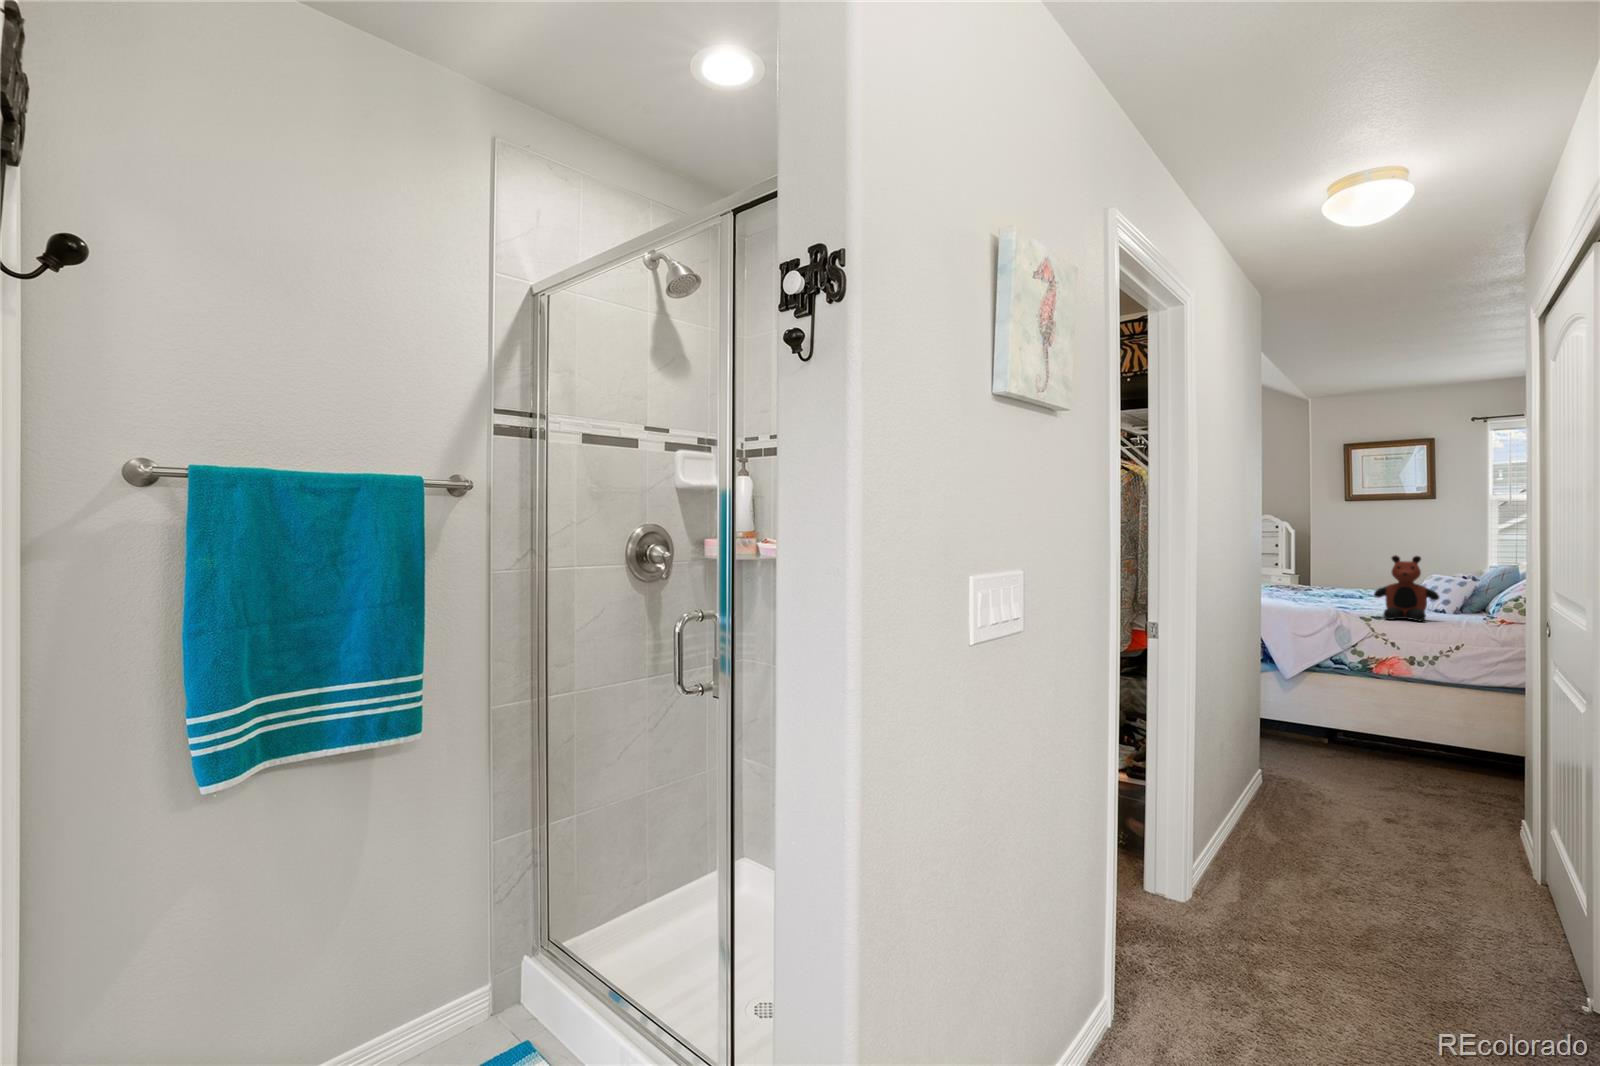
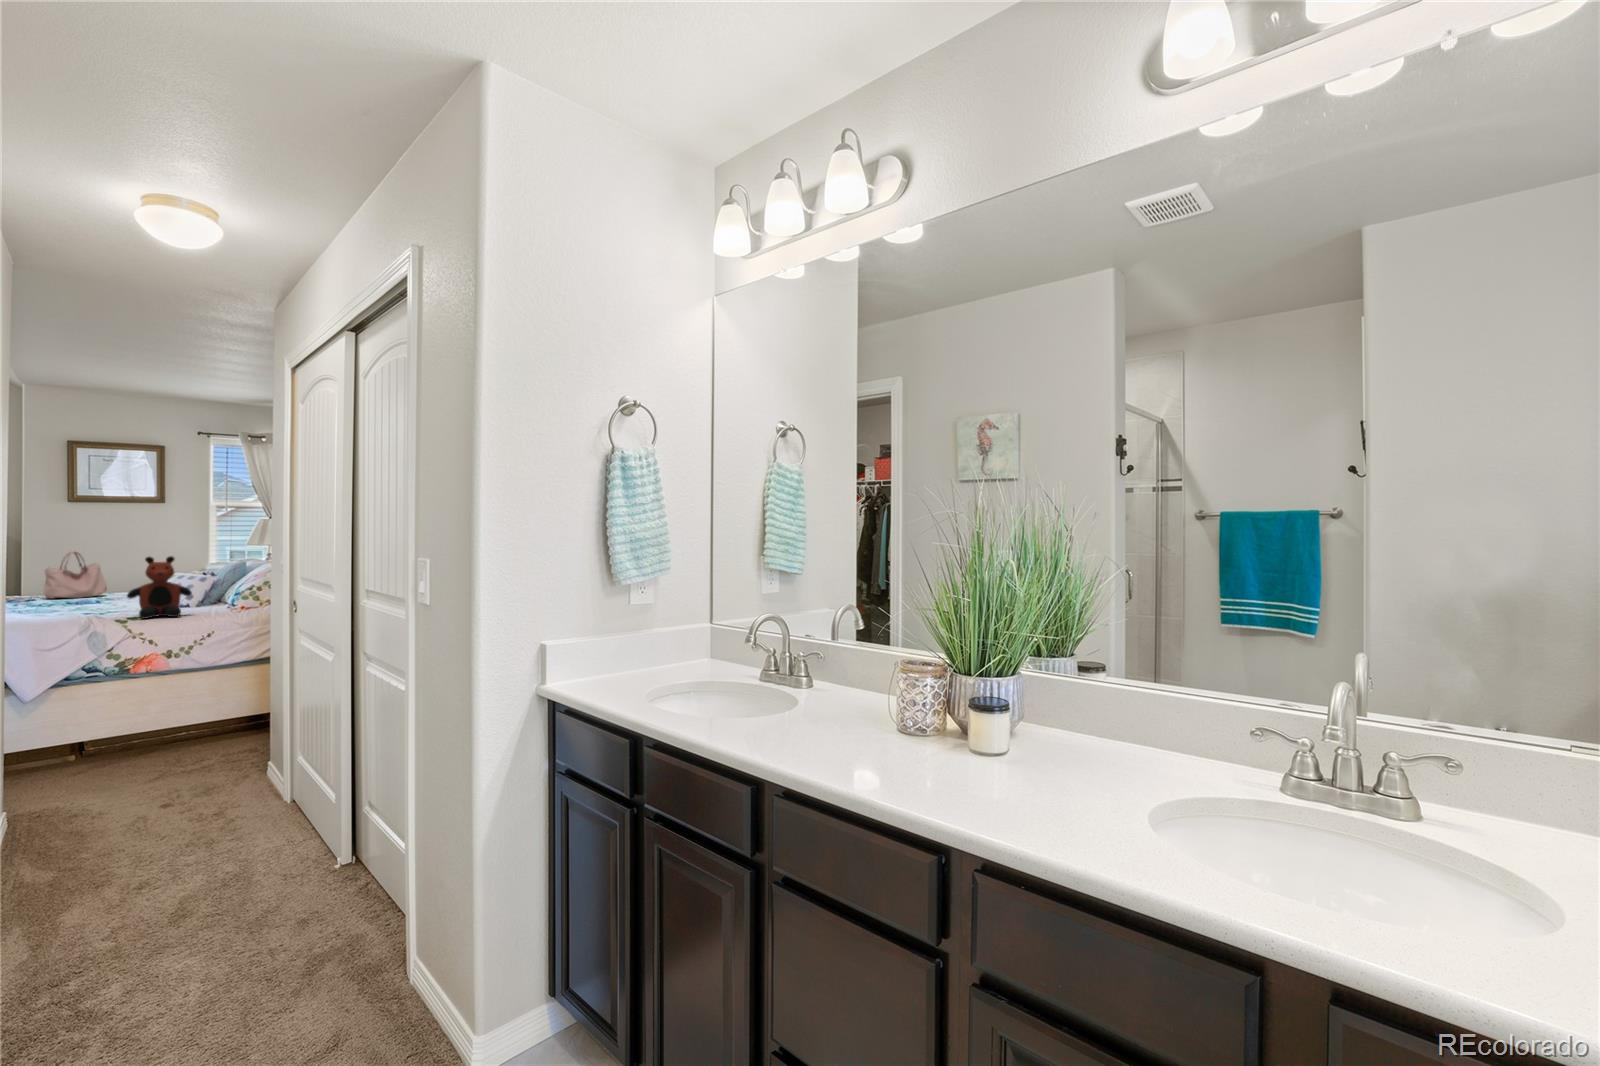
handbag: none [1324,549,1377,593] -> present [44,551,107,599]

